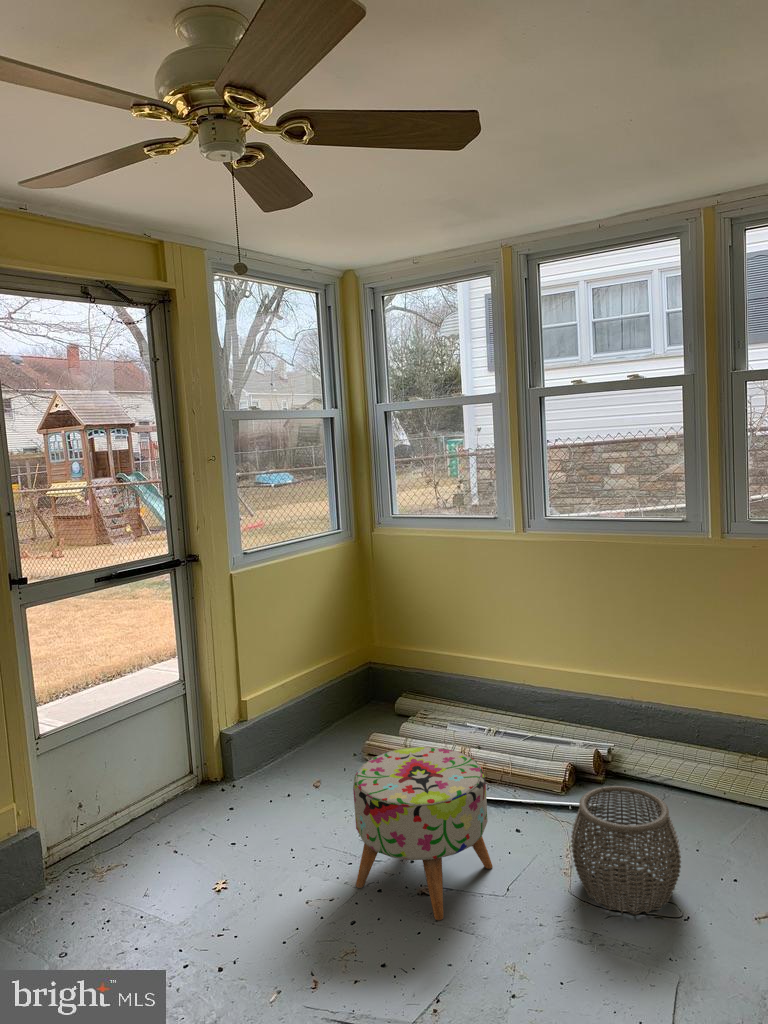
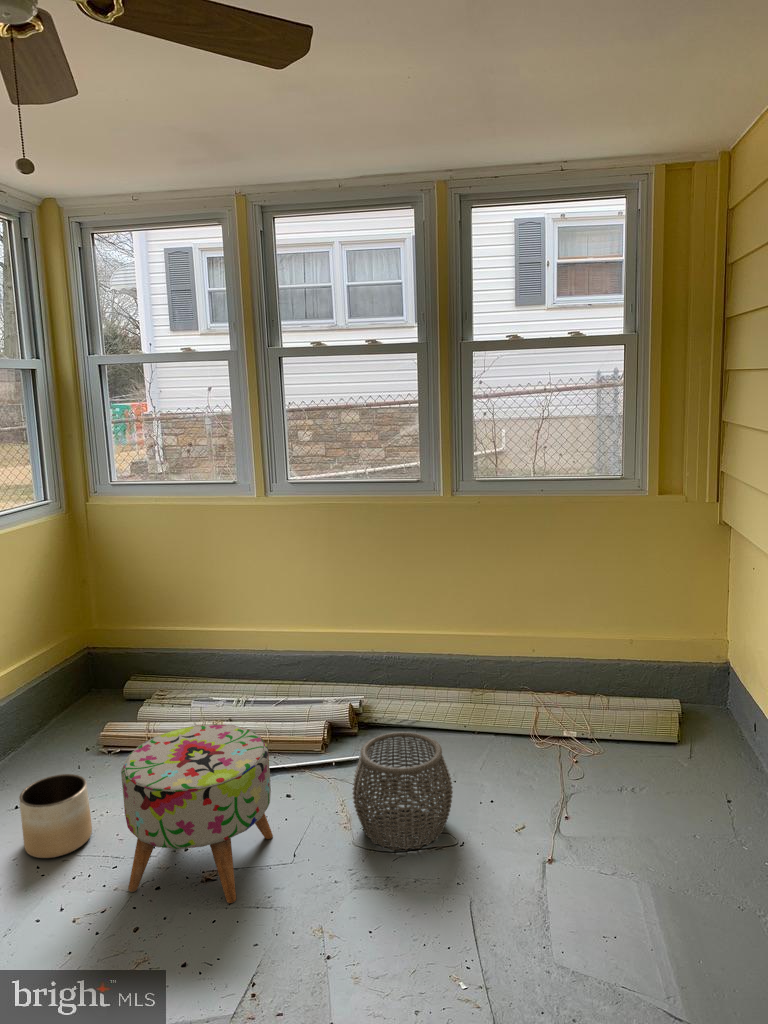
planter: none [284,771,340,843] -> present [19,774,92,858]

